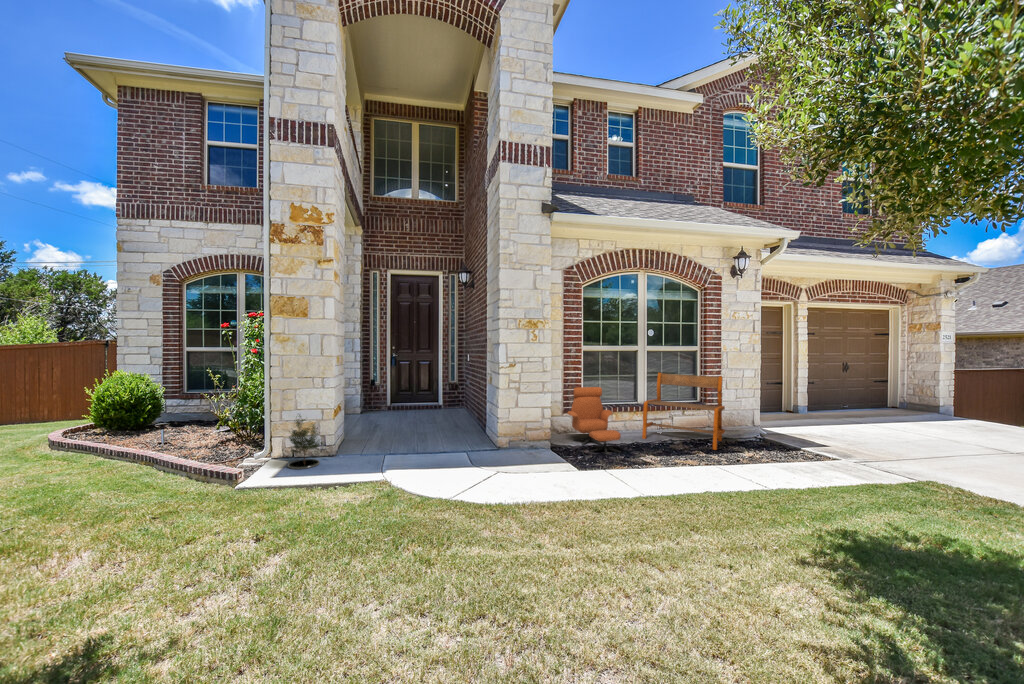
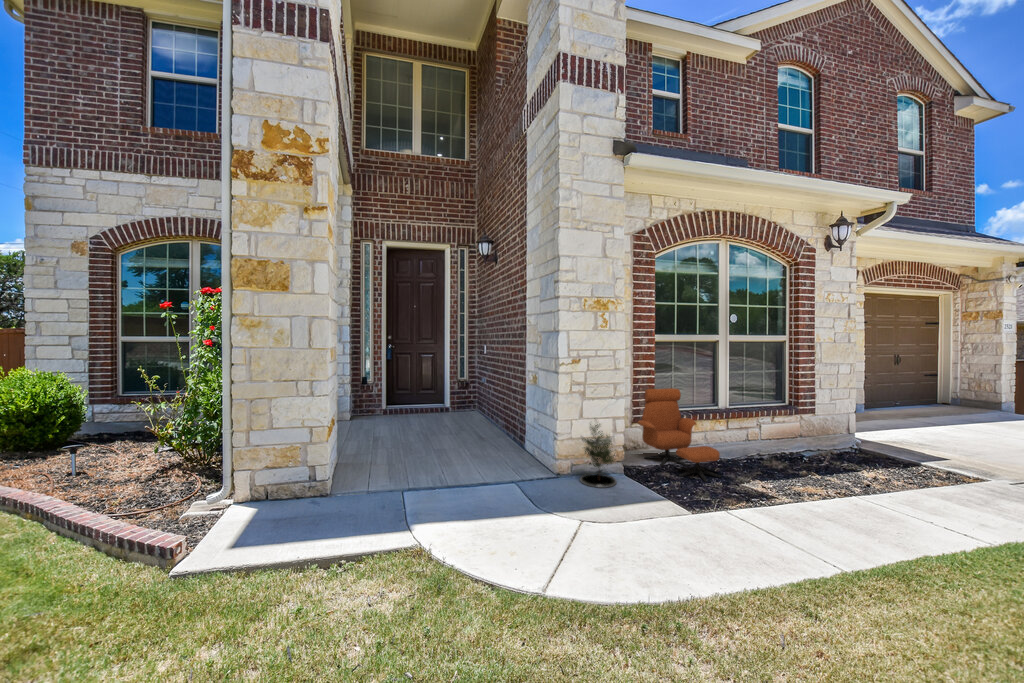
bench: present [642,373,725,450] -> none [728,369,839,471]
potted tree: present [288,415,320,469] -> present [580,424,616,488]

